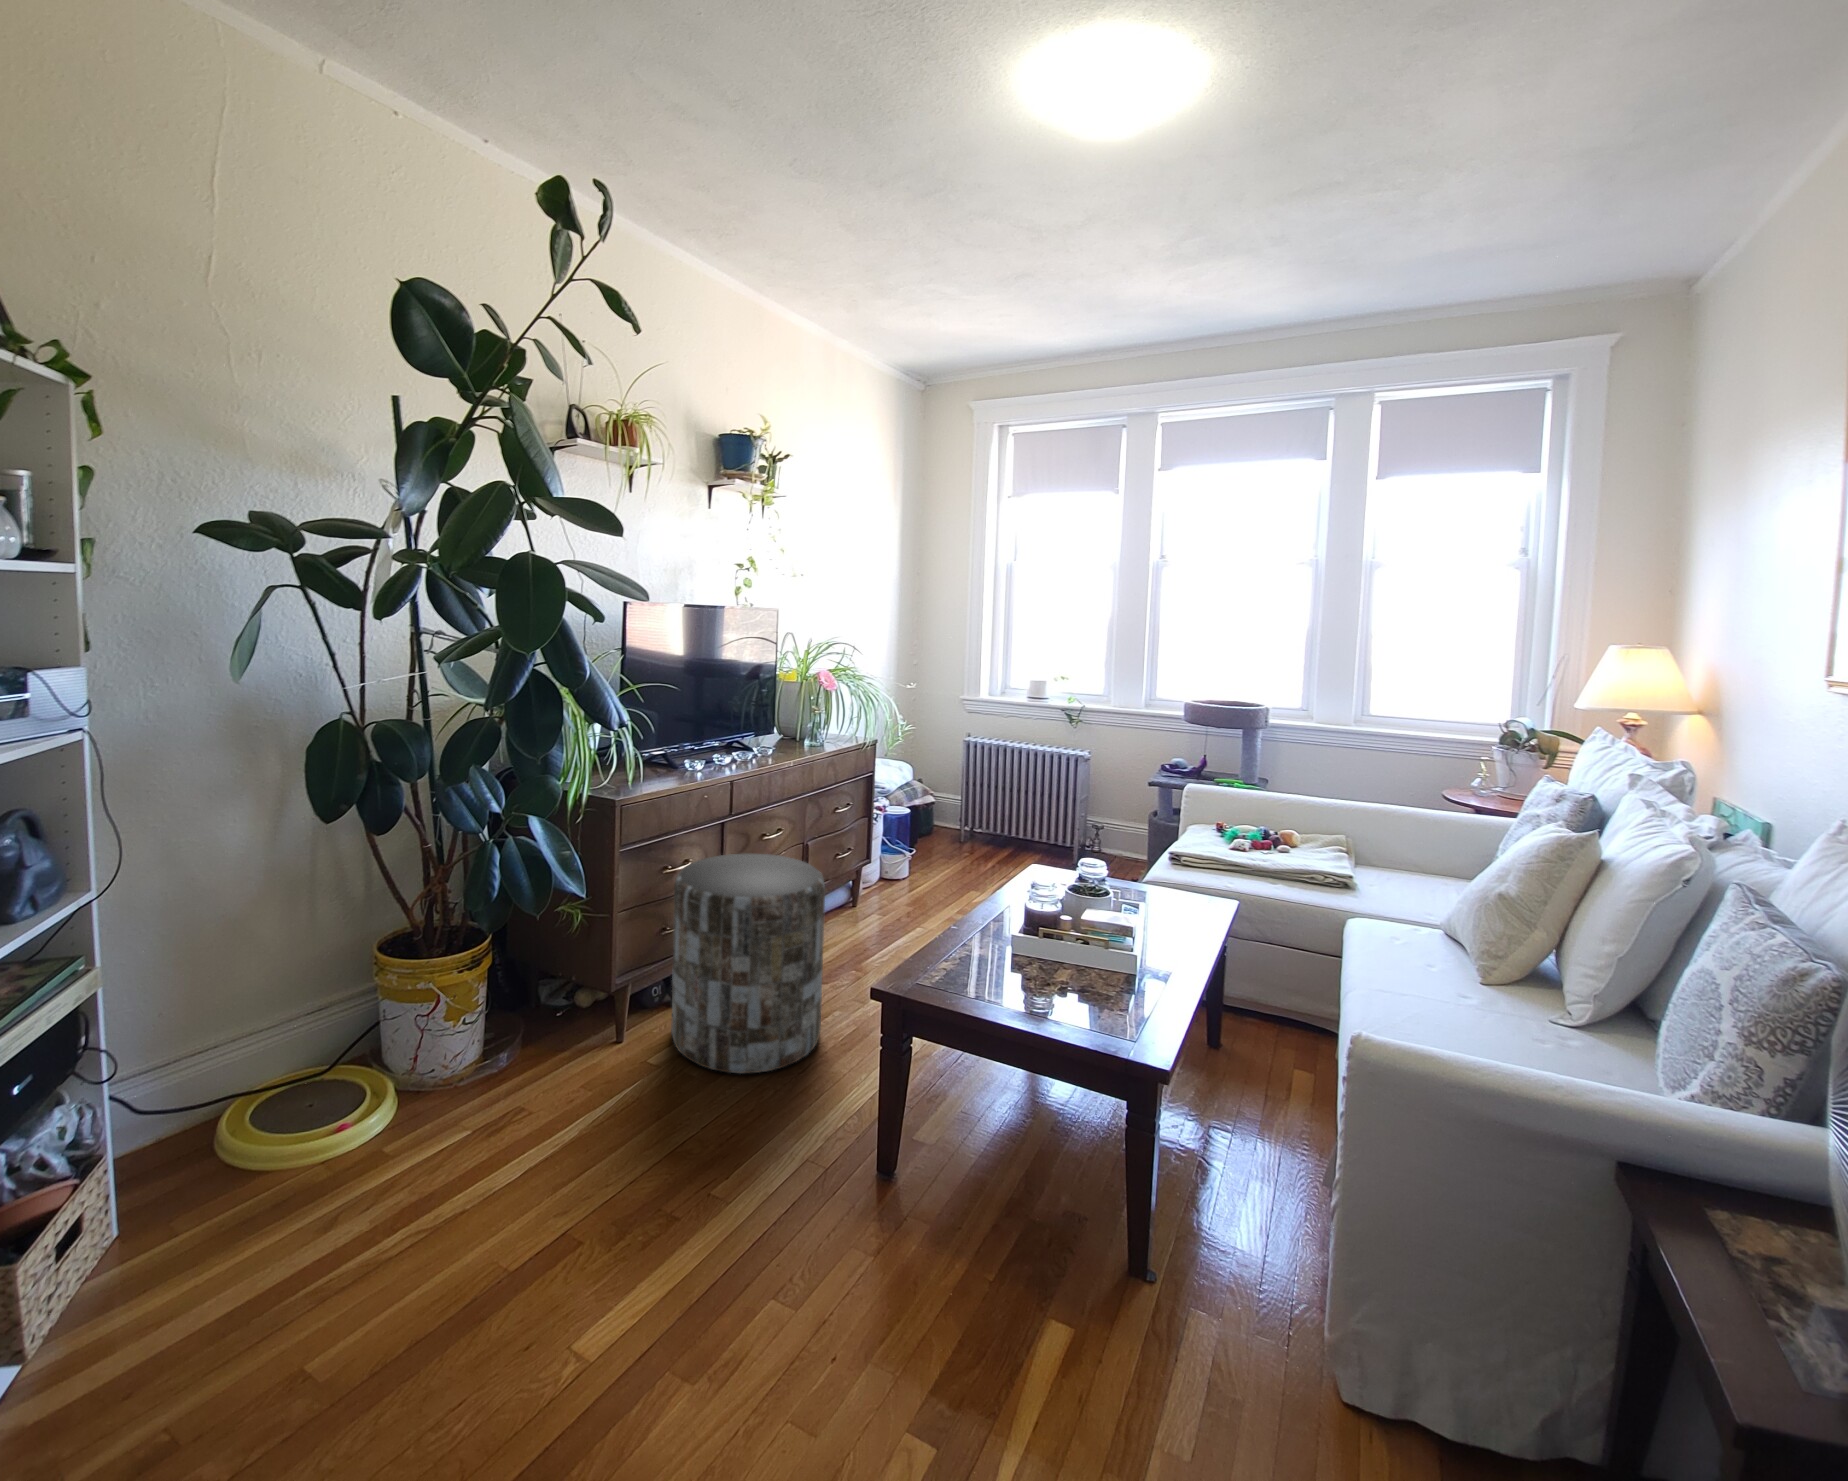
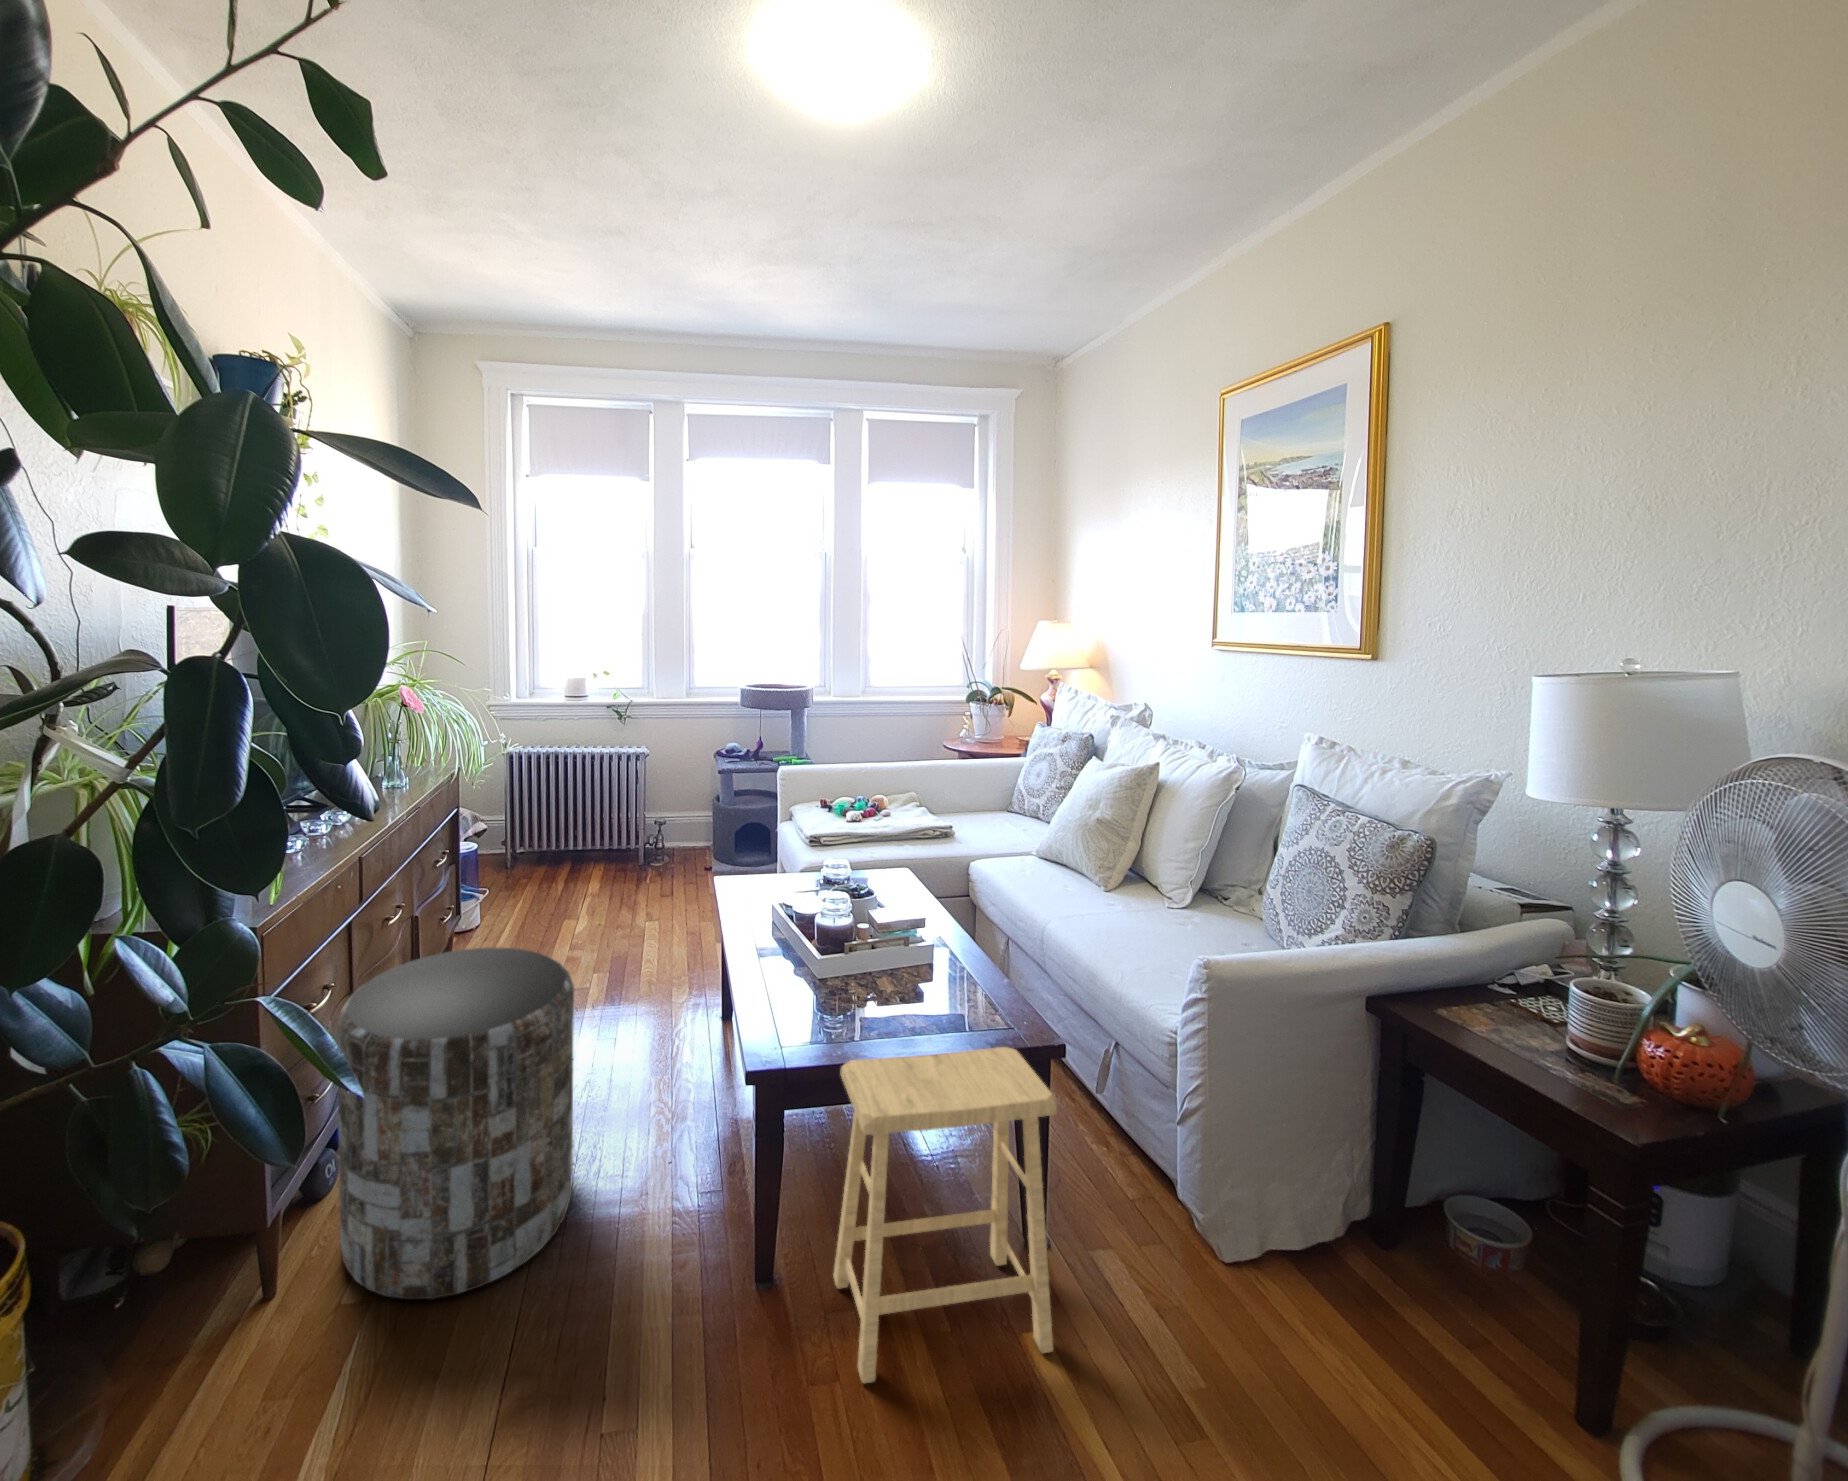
footstool: none [889,996,1097,1322] -> present [833,1047,1057,1384]

